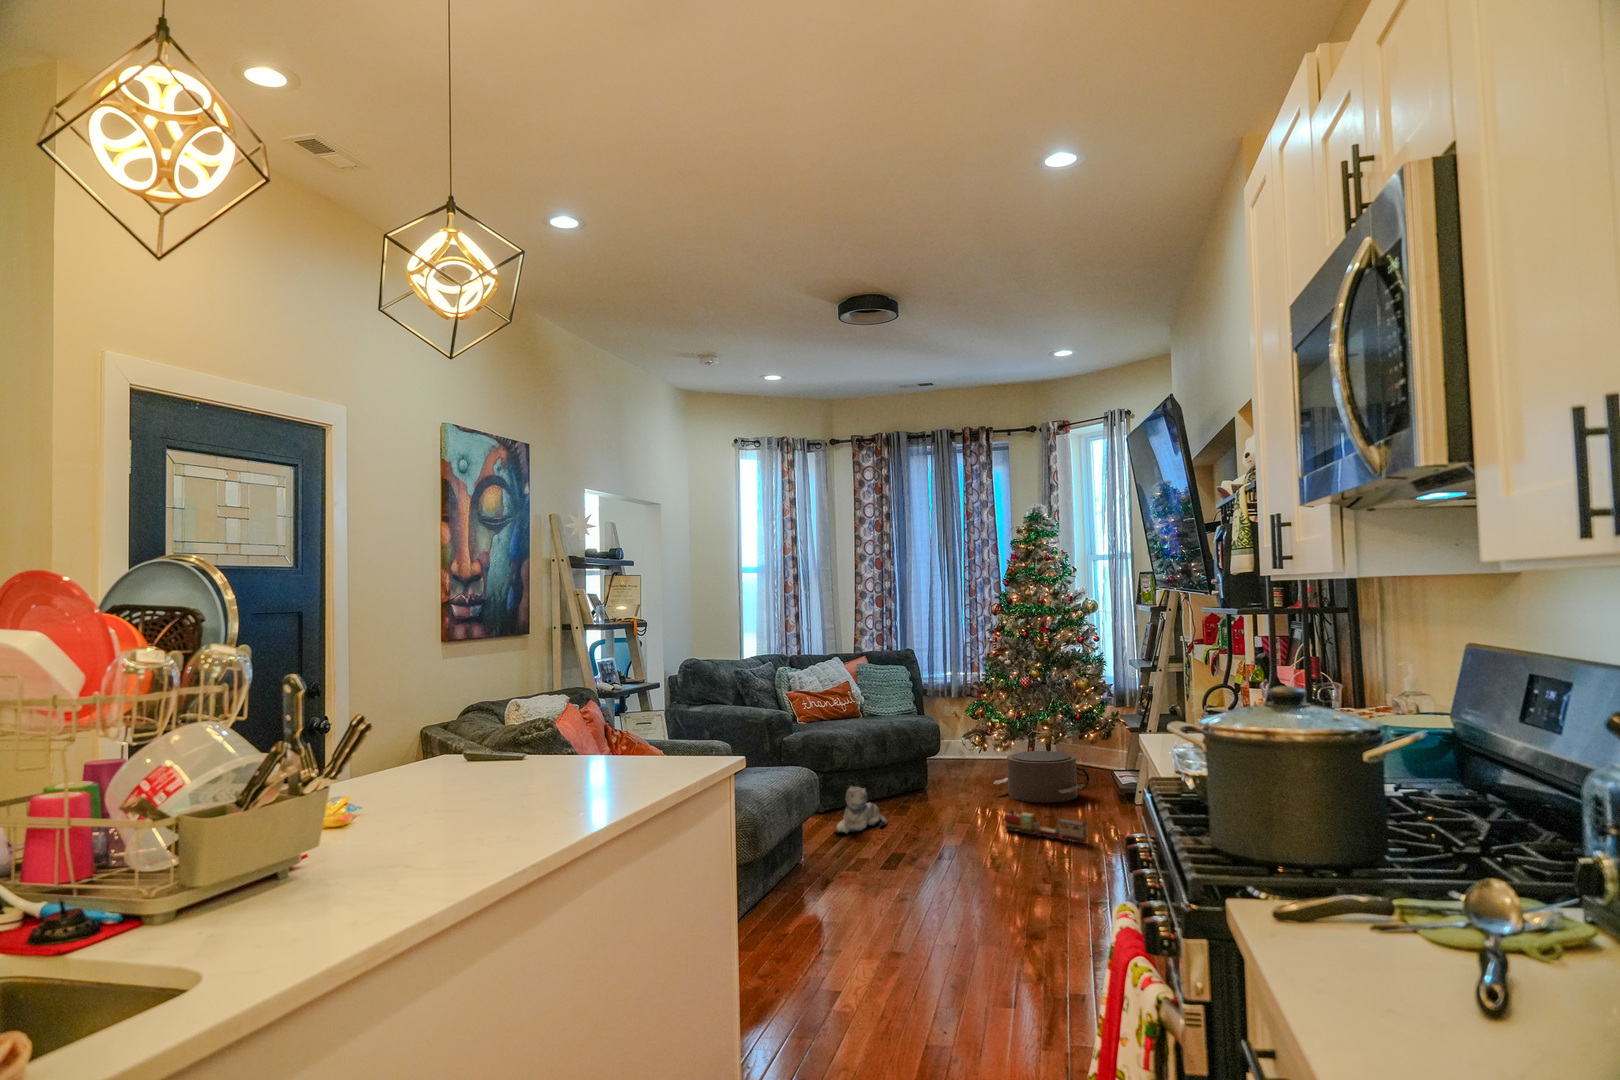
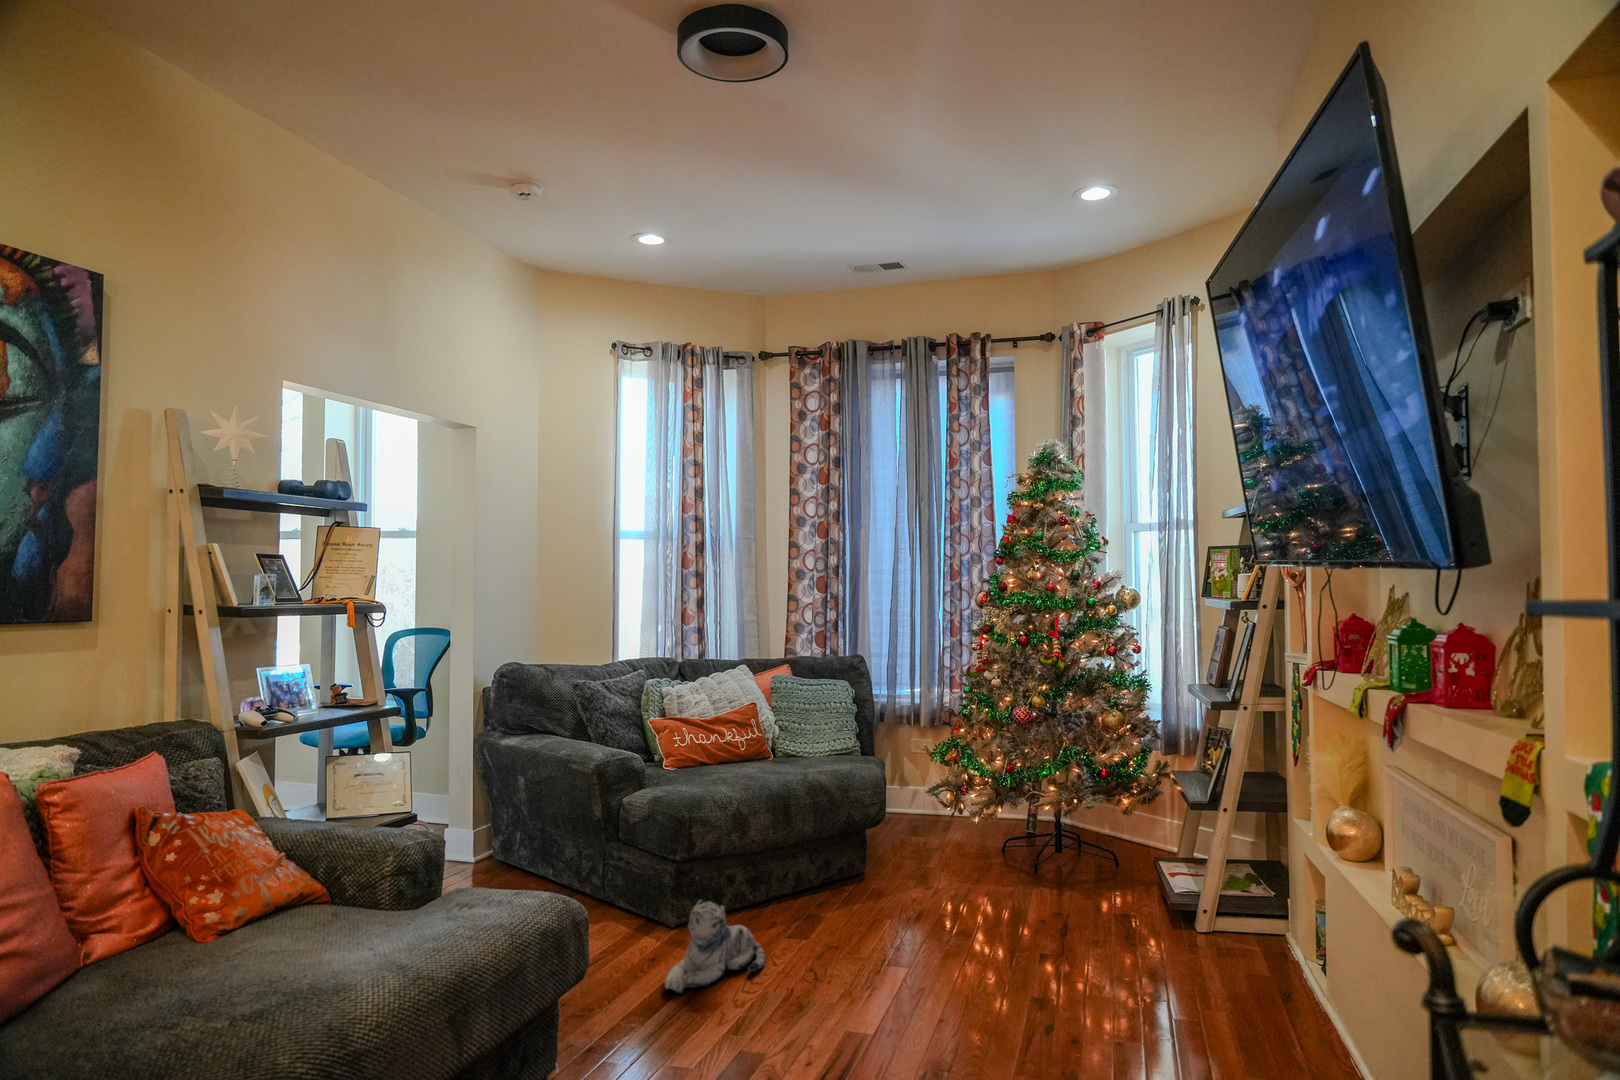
pouf: present [994,751,1085,802] -> none [963,826,1113,921]
toy train: present [1004,810,1088,843] -> none [961,961,1116,1052]

